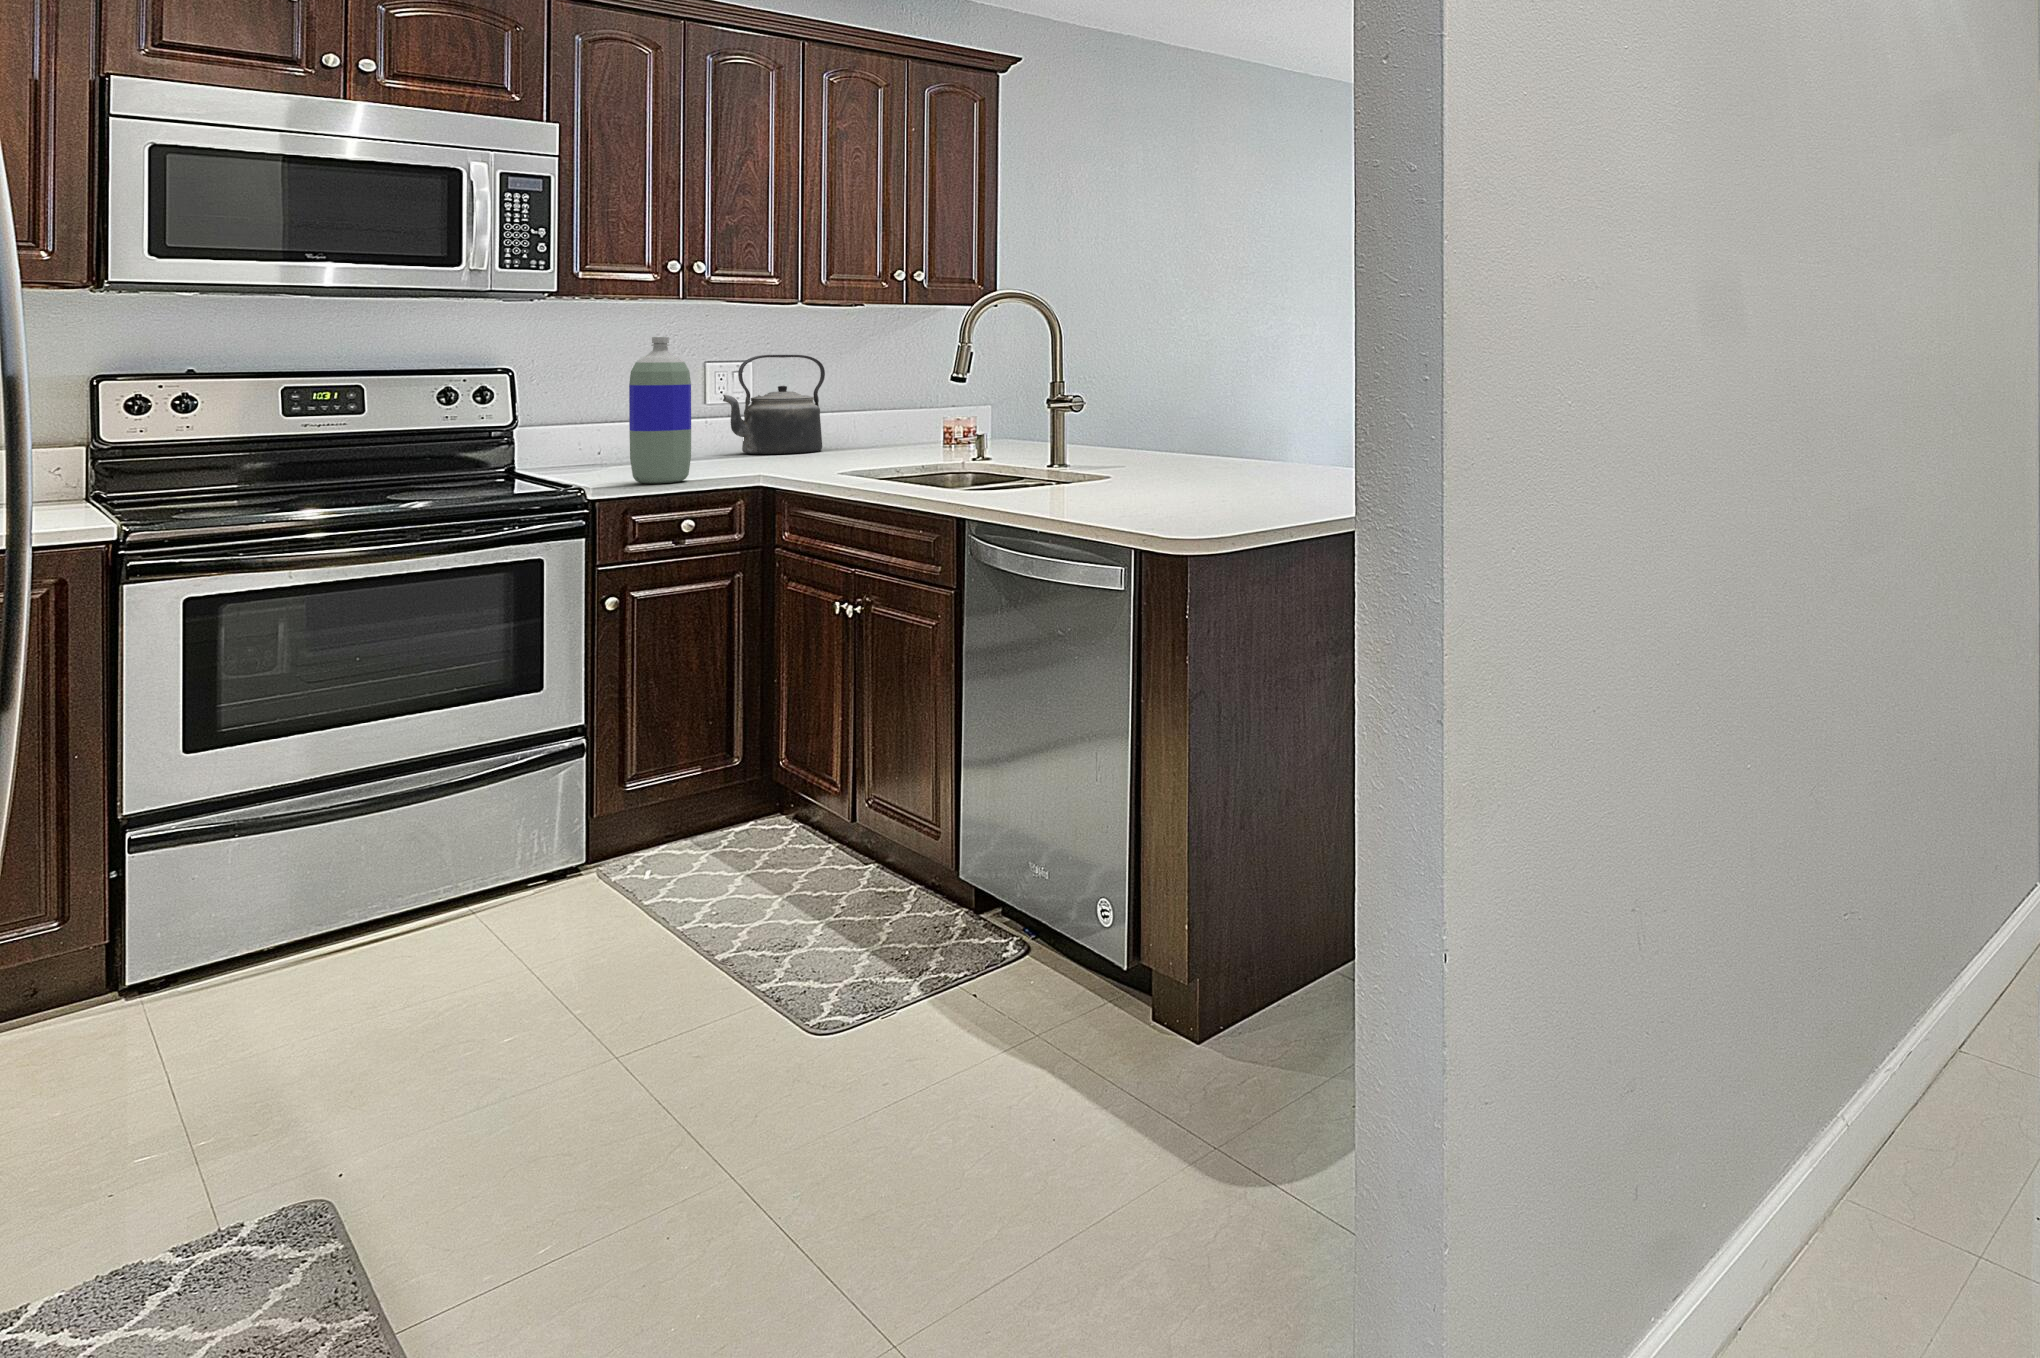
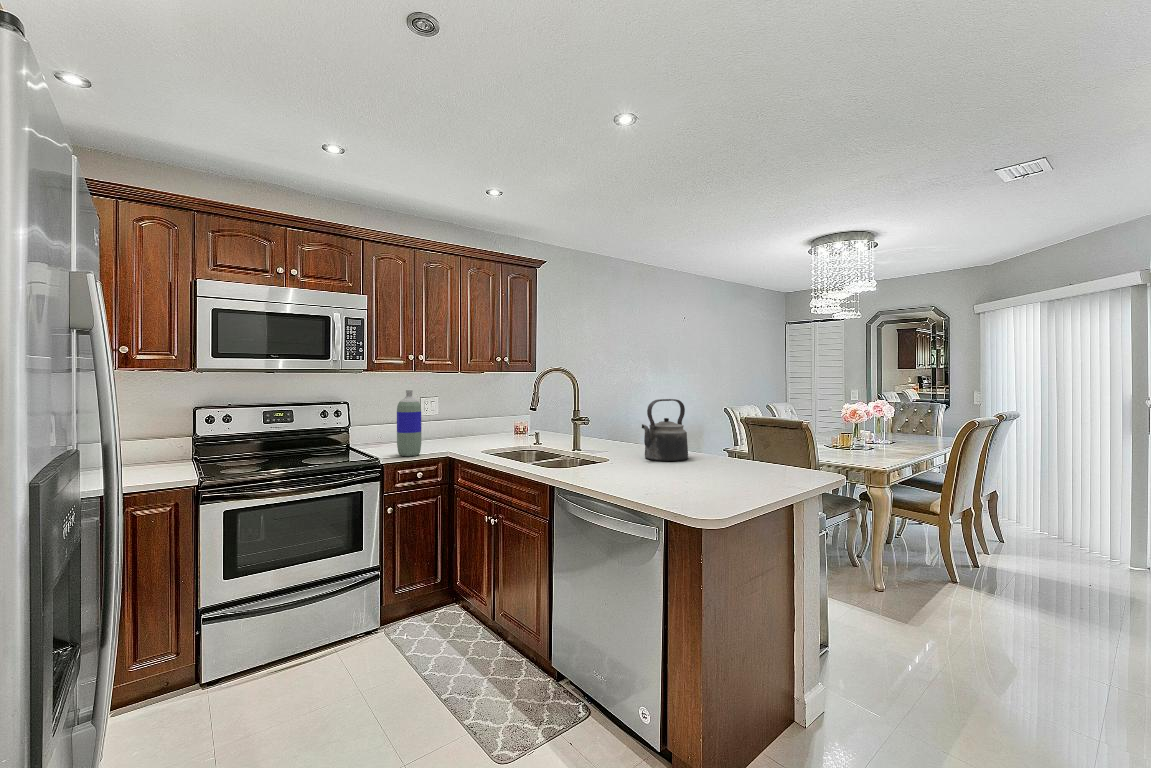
kettle: present [723,355,825,454] -> present [642,399,688,461]

